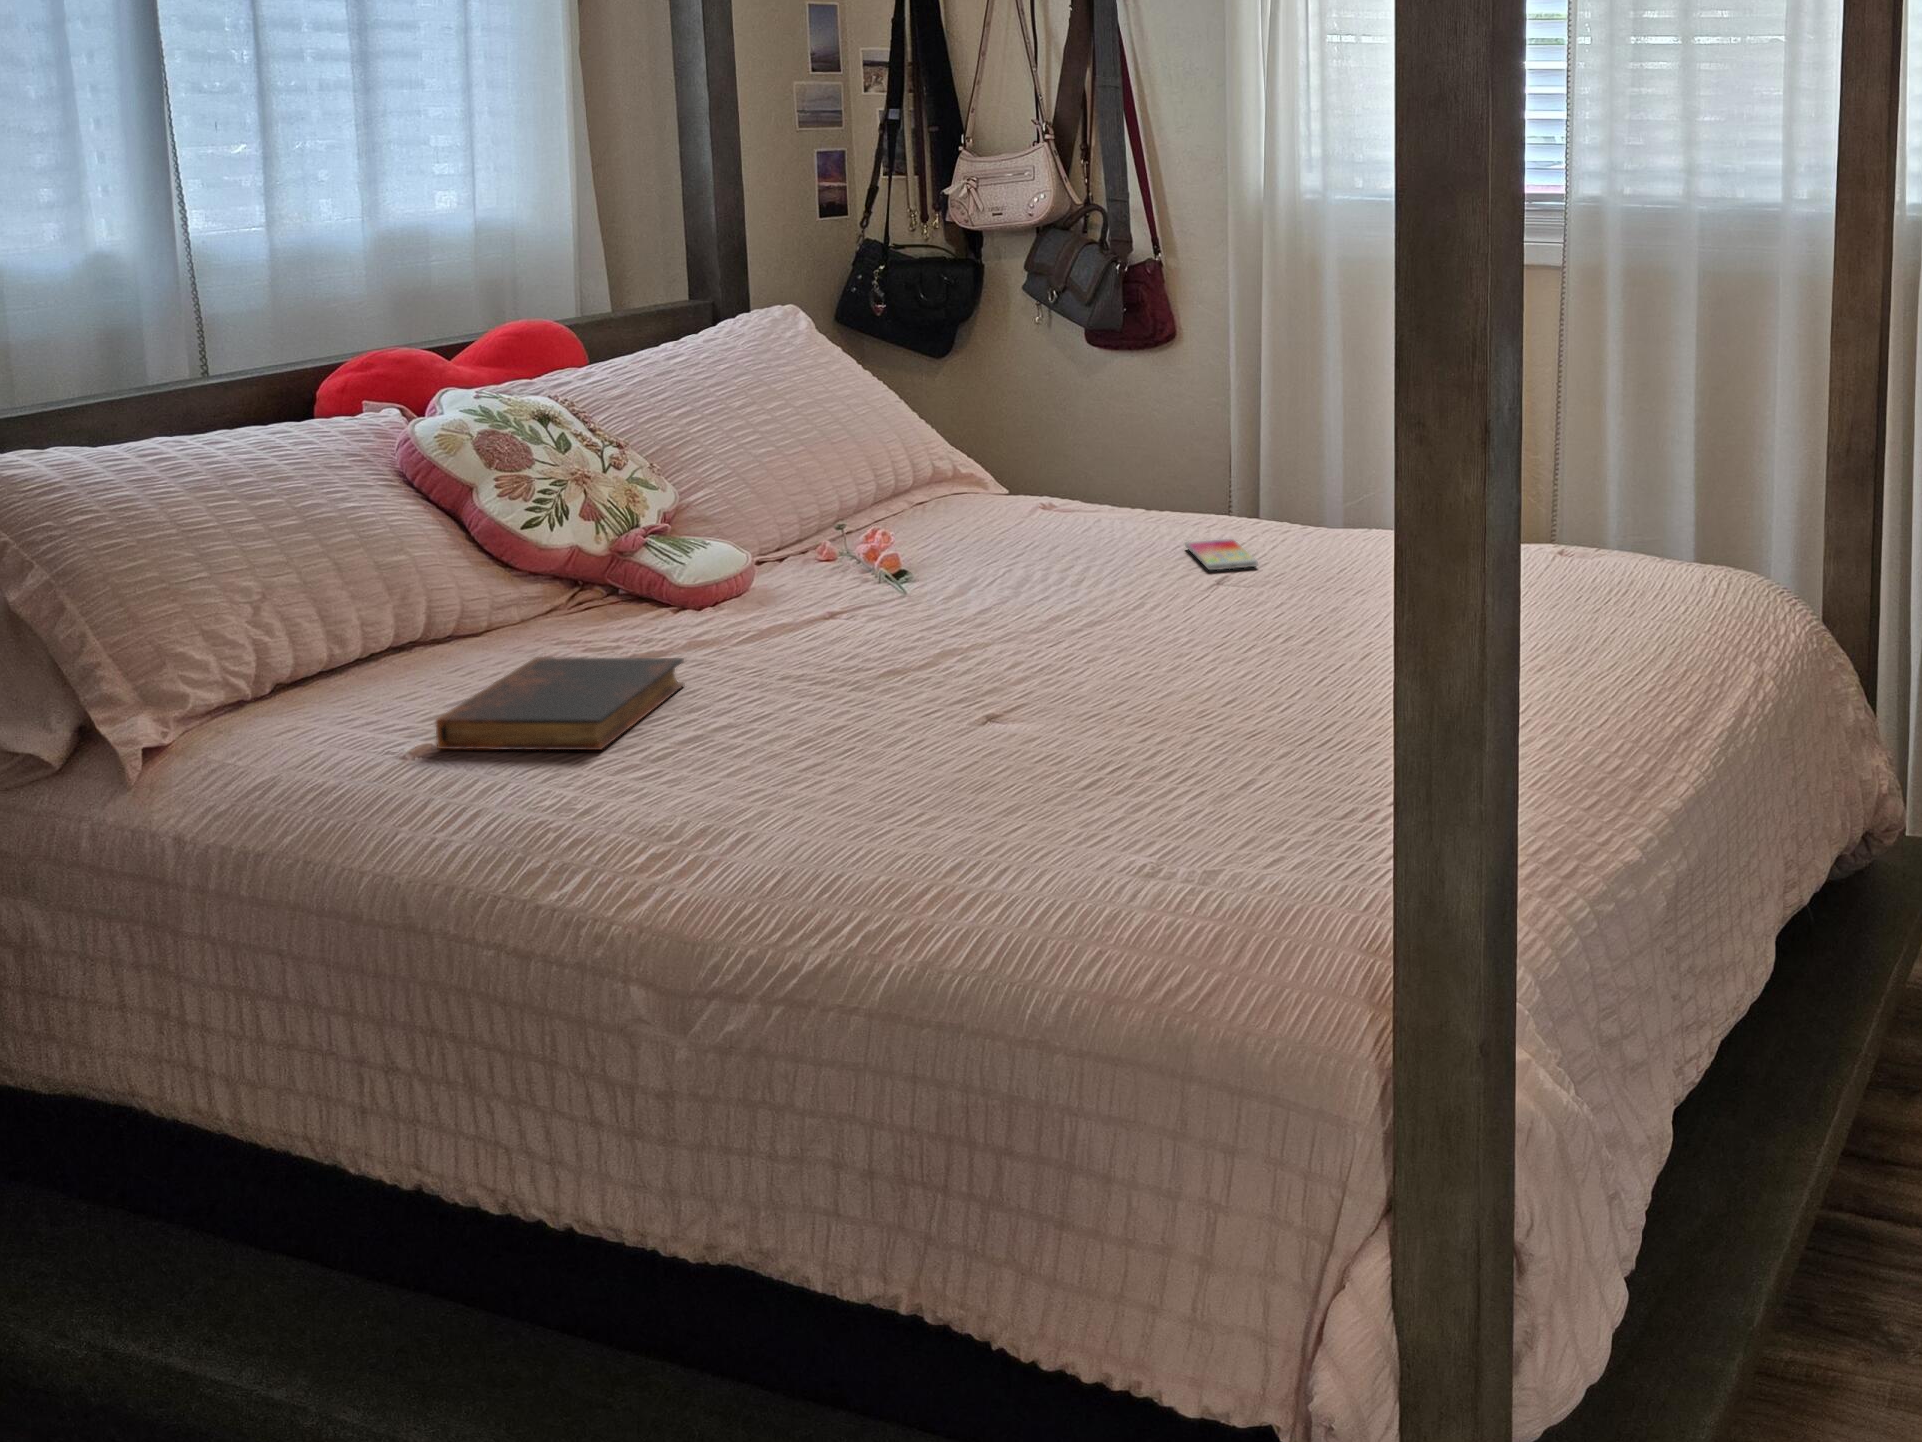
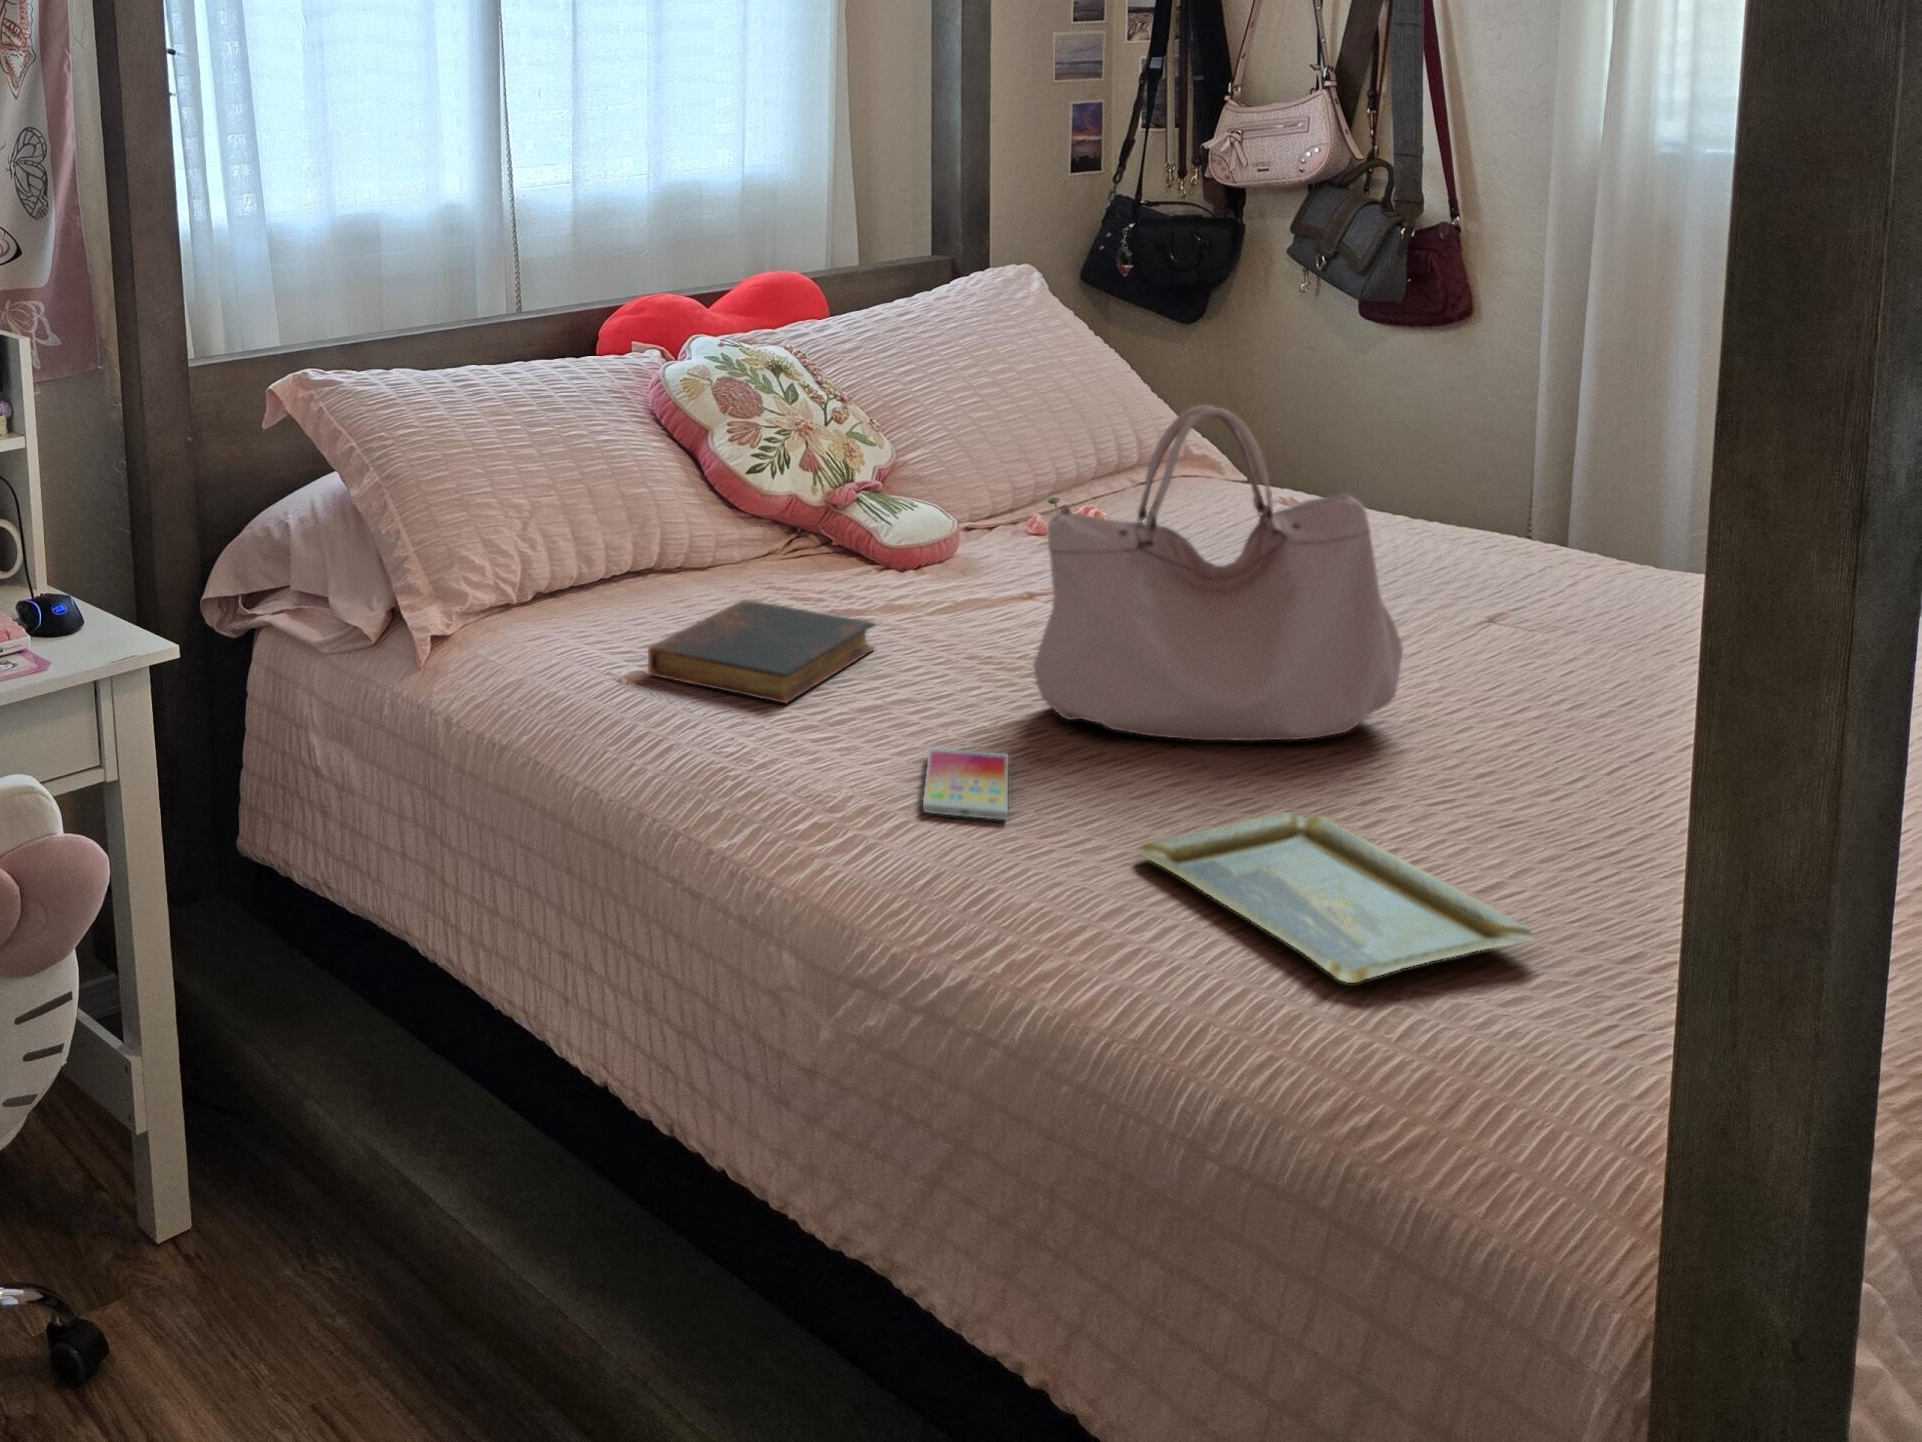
handbag: none [850,414,1159,716] -> present [1034,405,1403,741]
smartphone: present [1185,538,1258,570] -> present [923,748,1008,820]
tray: none [967,752,1280,874] -> present [1138,812,1533,983]

